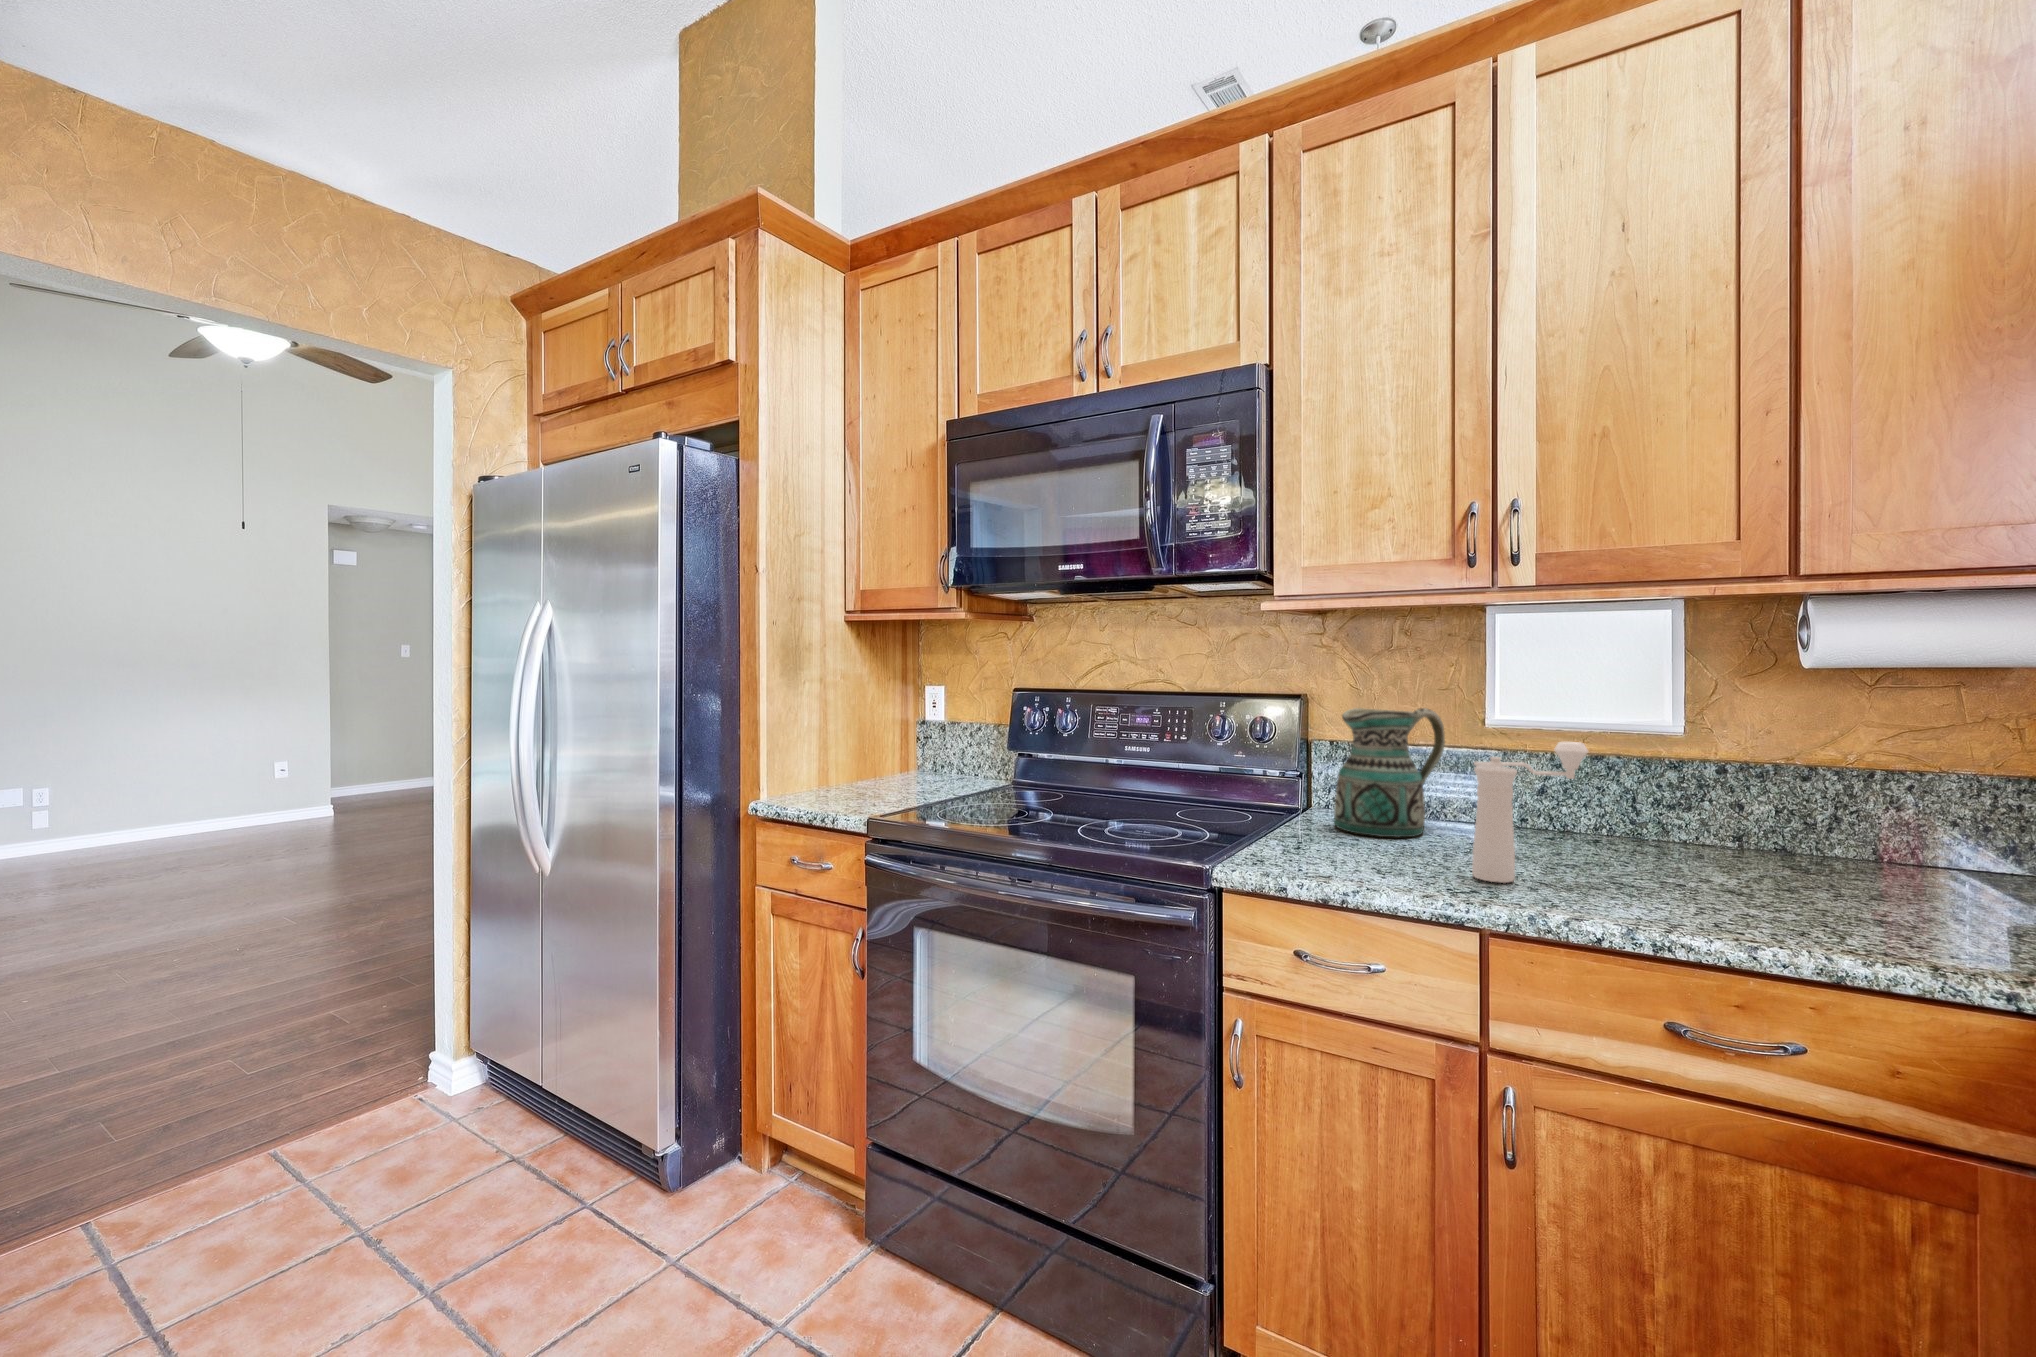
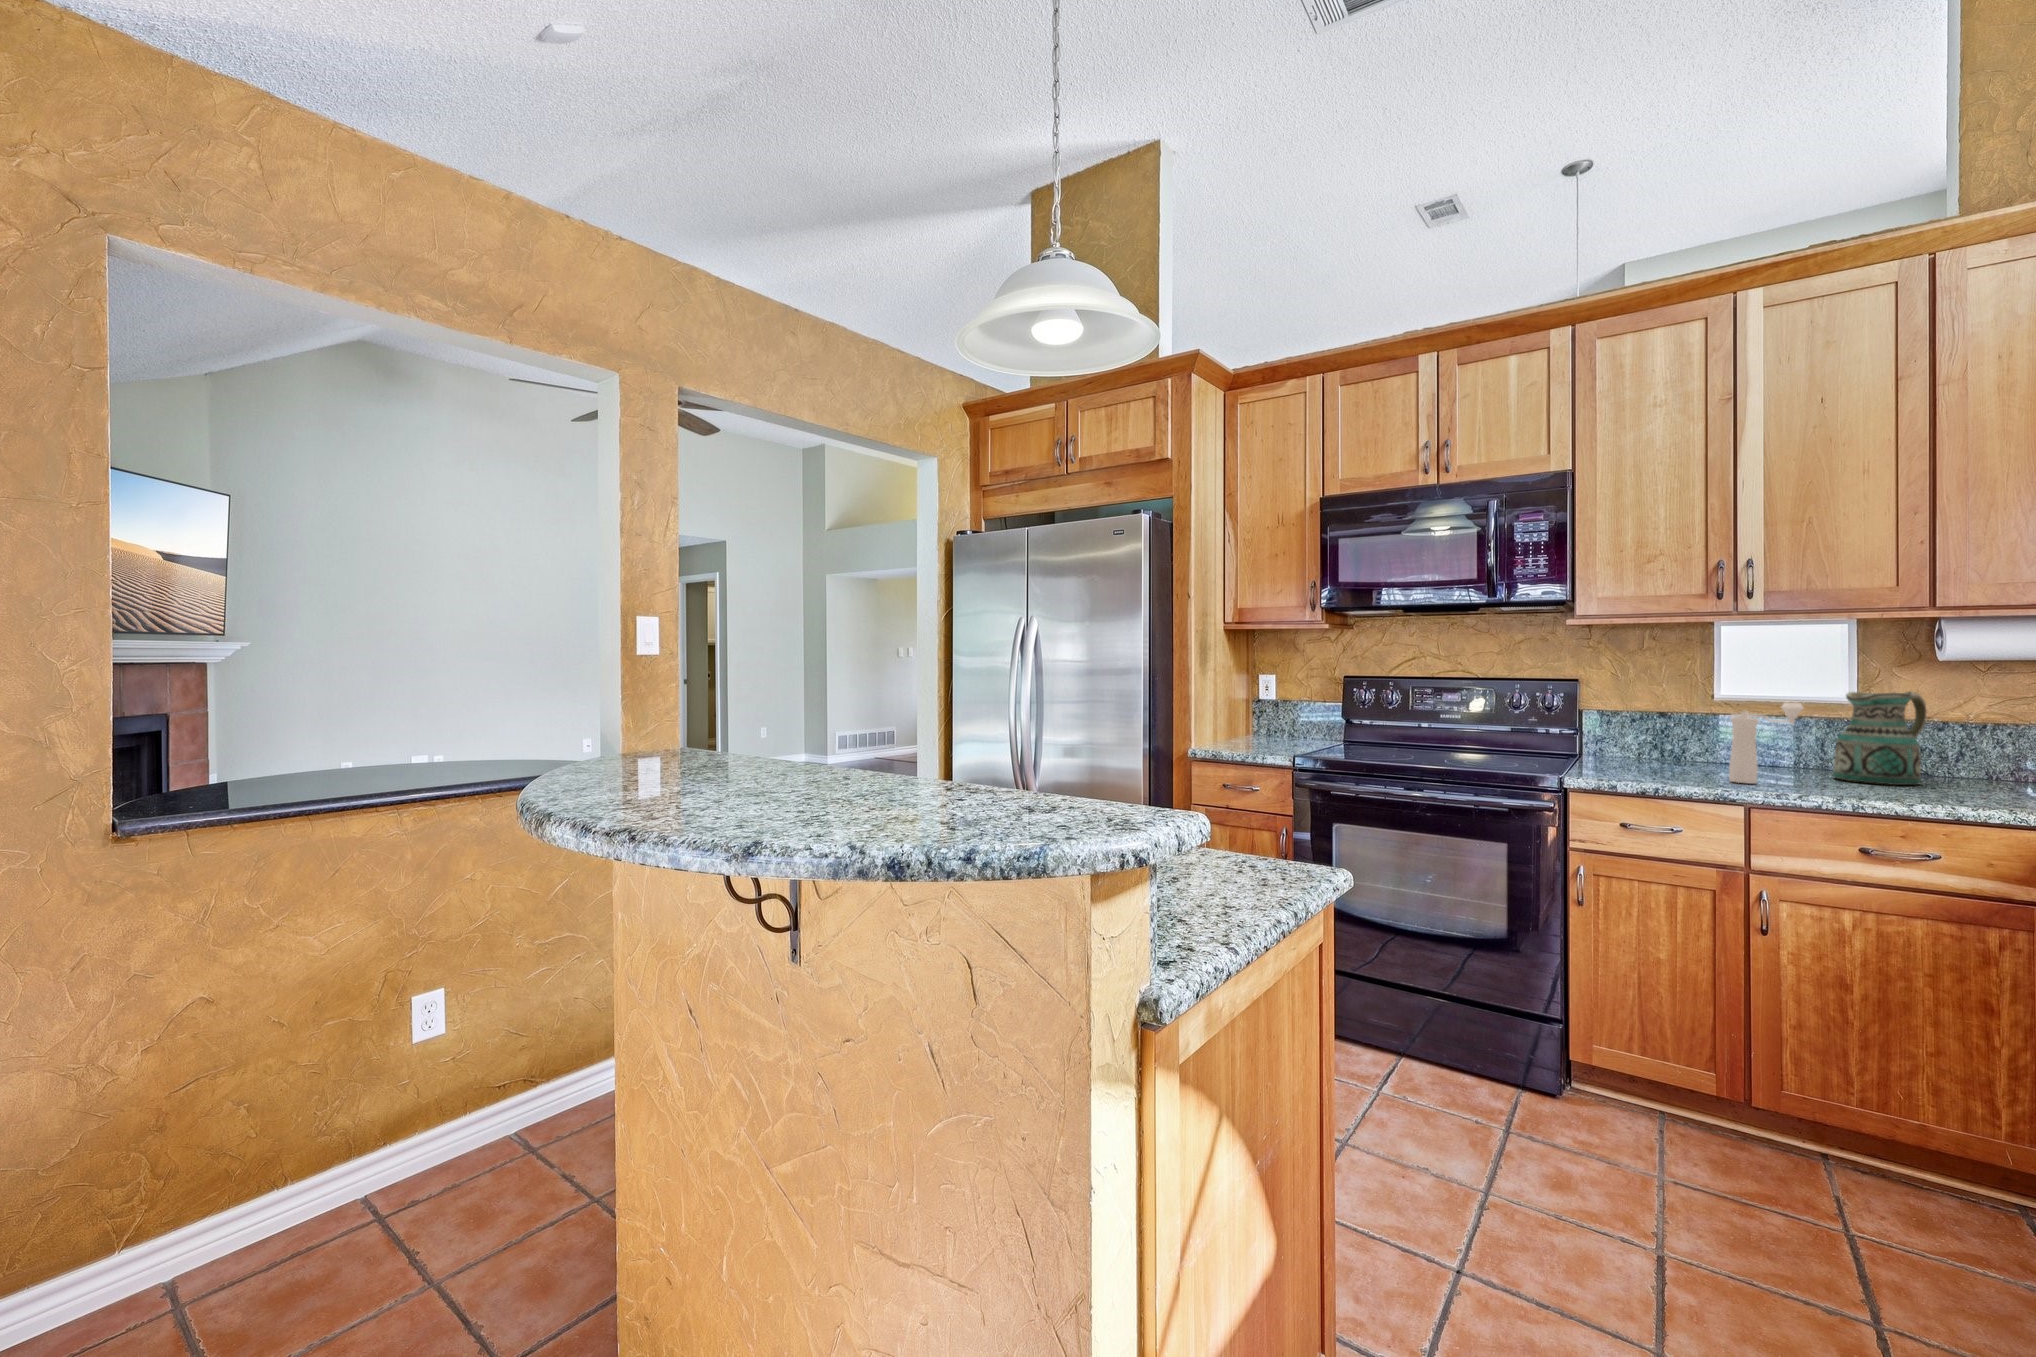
ceramic pitcher: present [1334,708,1445,837] -> present [1833,691,1927,785]

